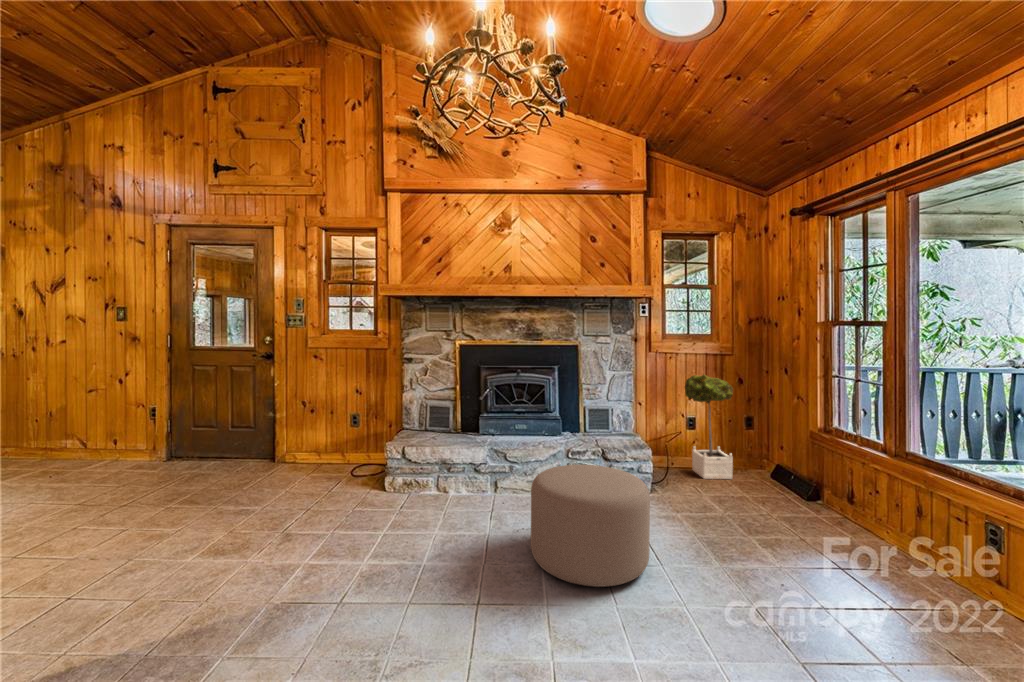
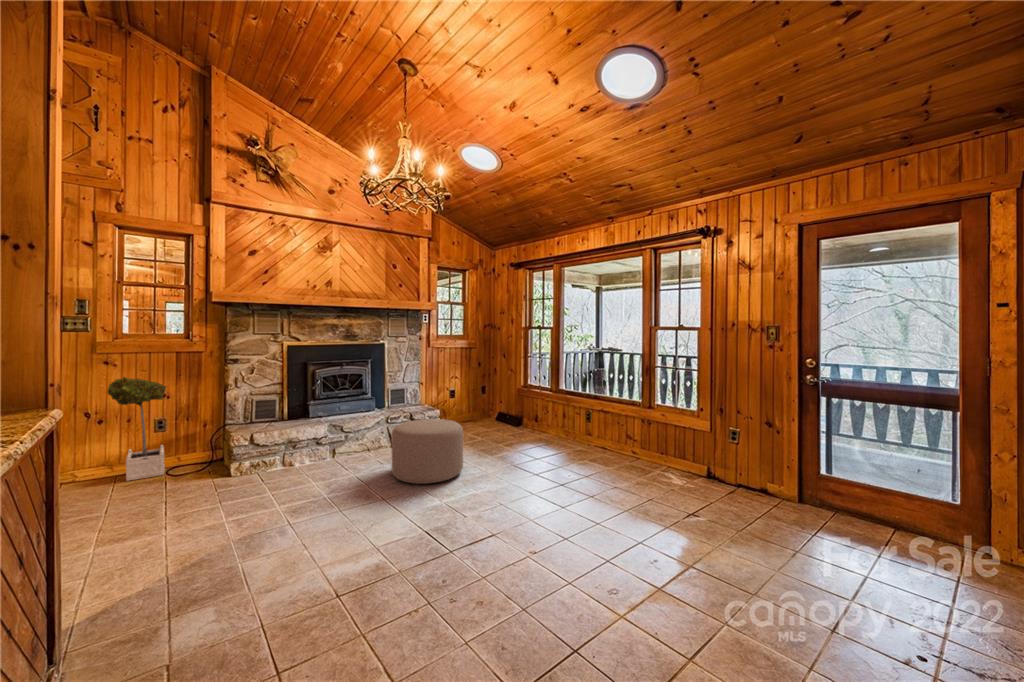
potted tree: present [685,374,733,479] -> present [107,377,166,481]

